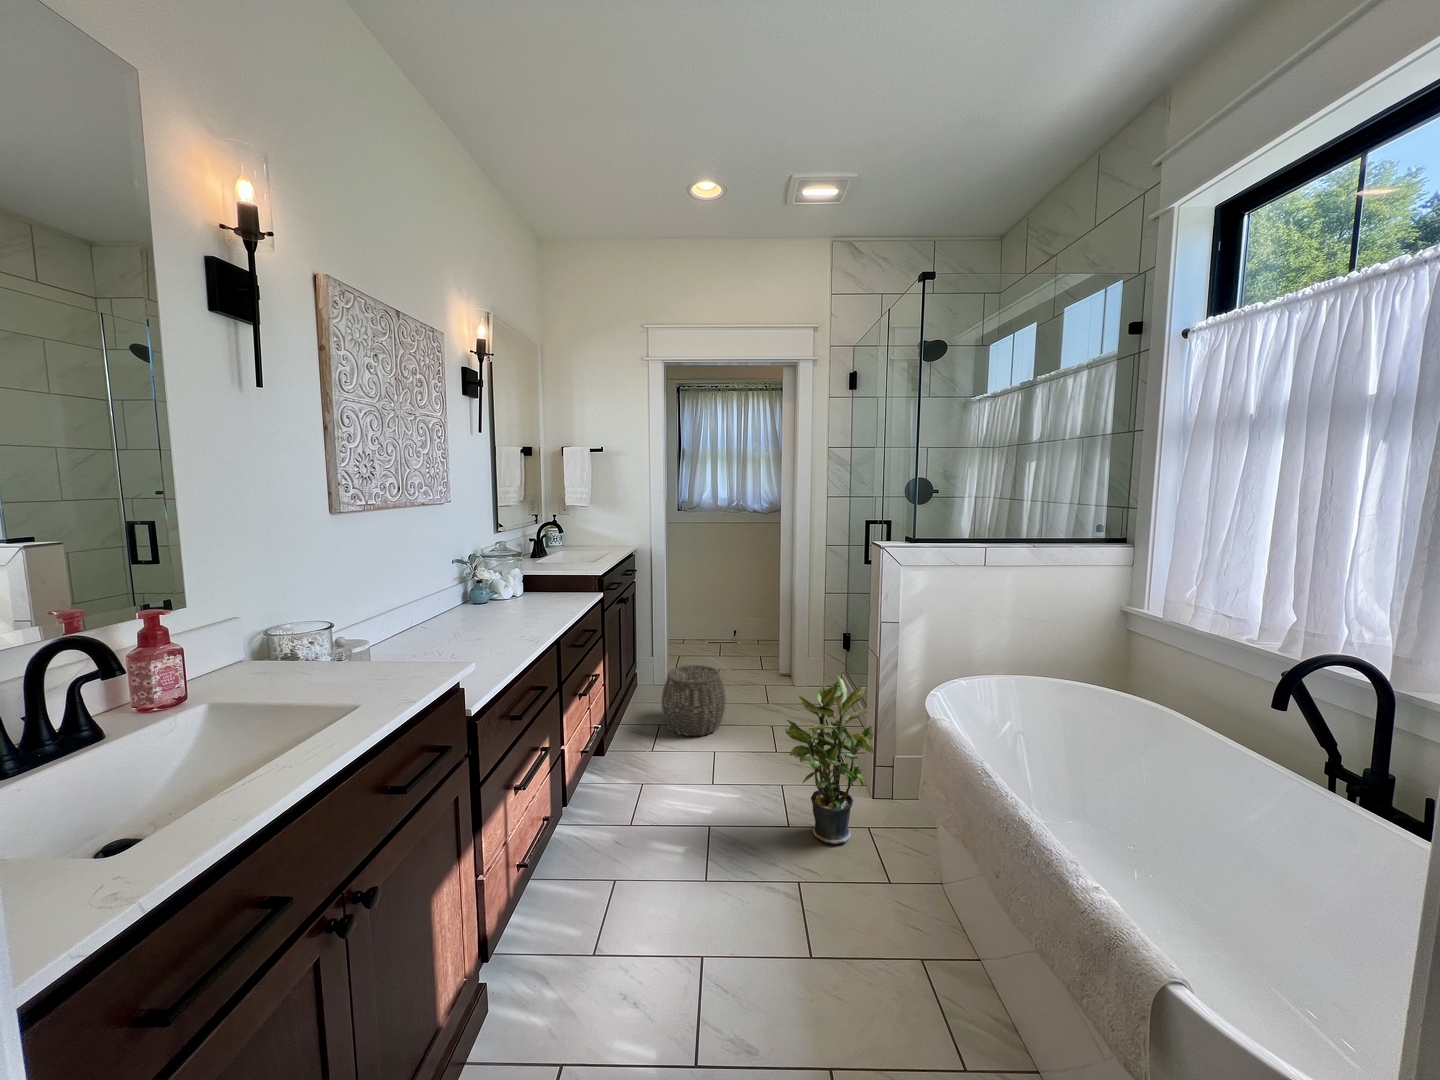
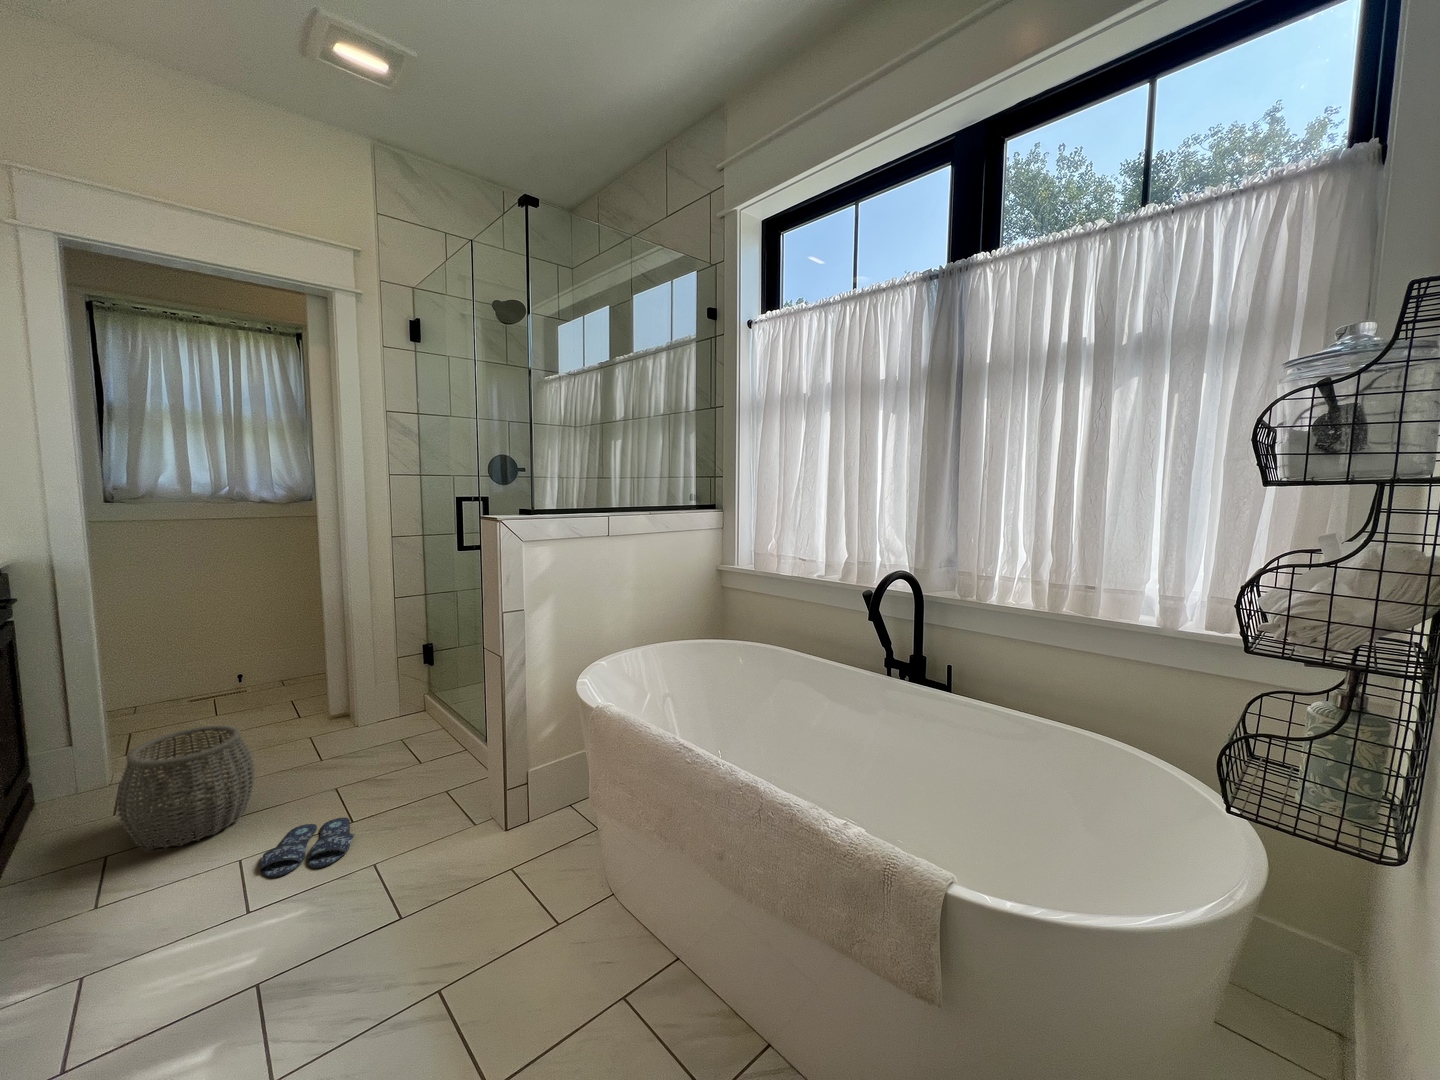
potted plant: present [785,676,874,844] -> none [391,686,520,905]
slippers: none [718,748,772,779] -> present [260,818,355,878]

